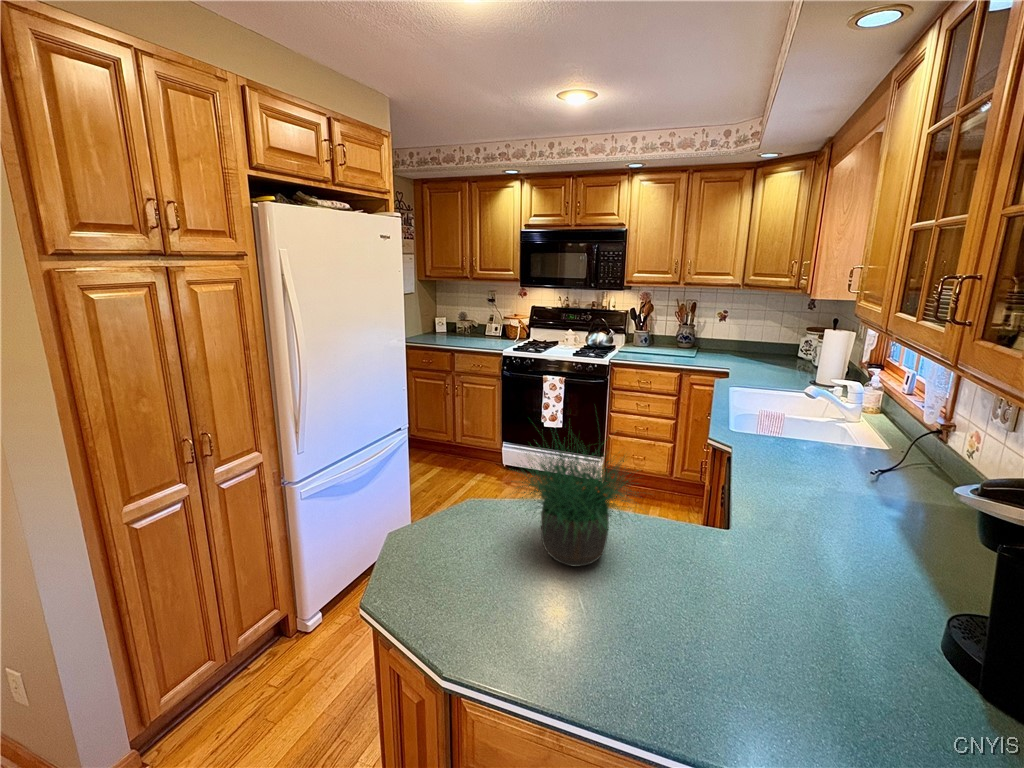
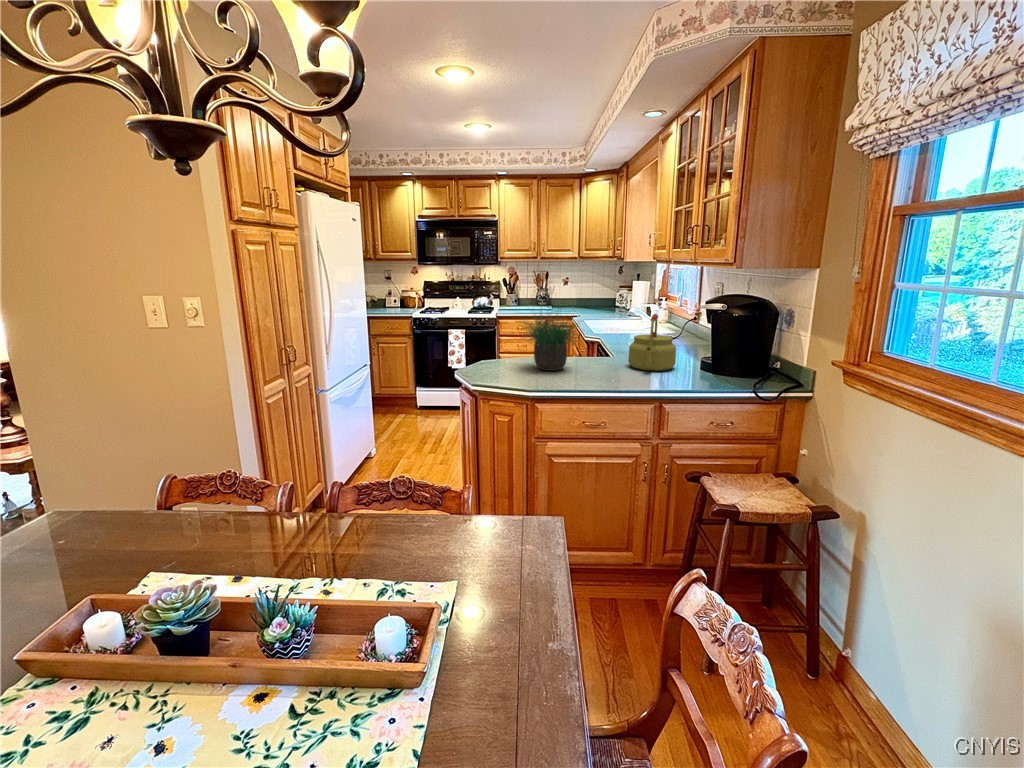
kettle: none [751,474,877,620] -> present [628,314,676,371]

